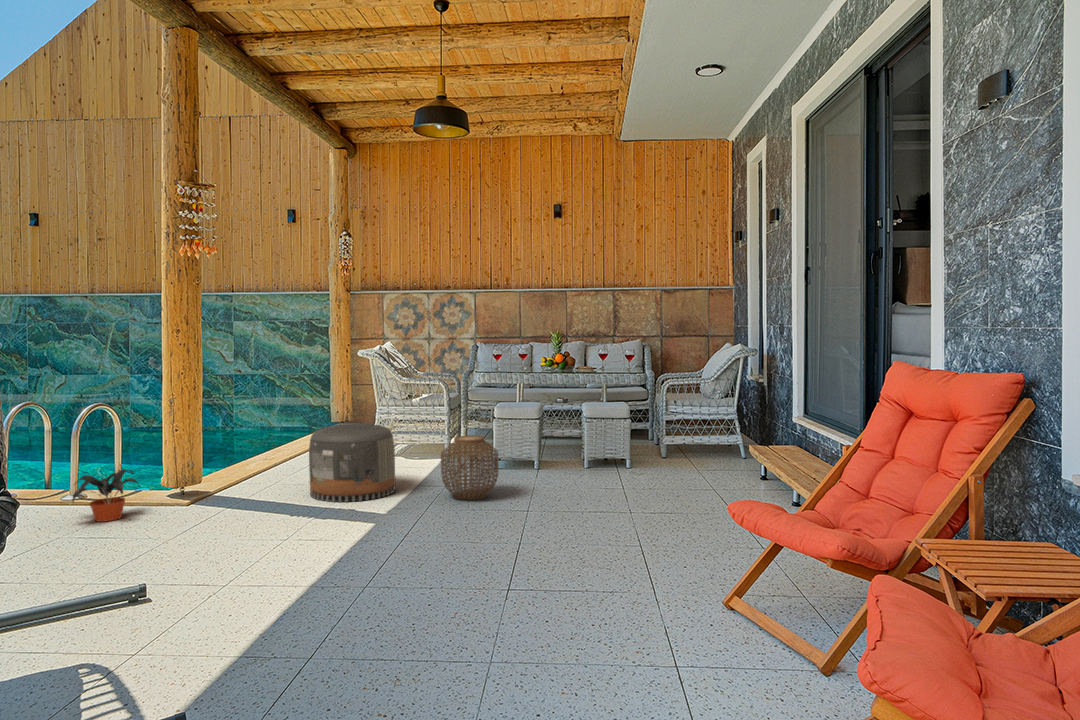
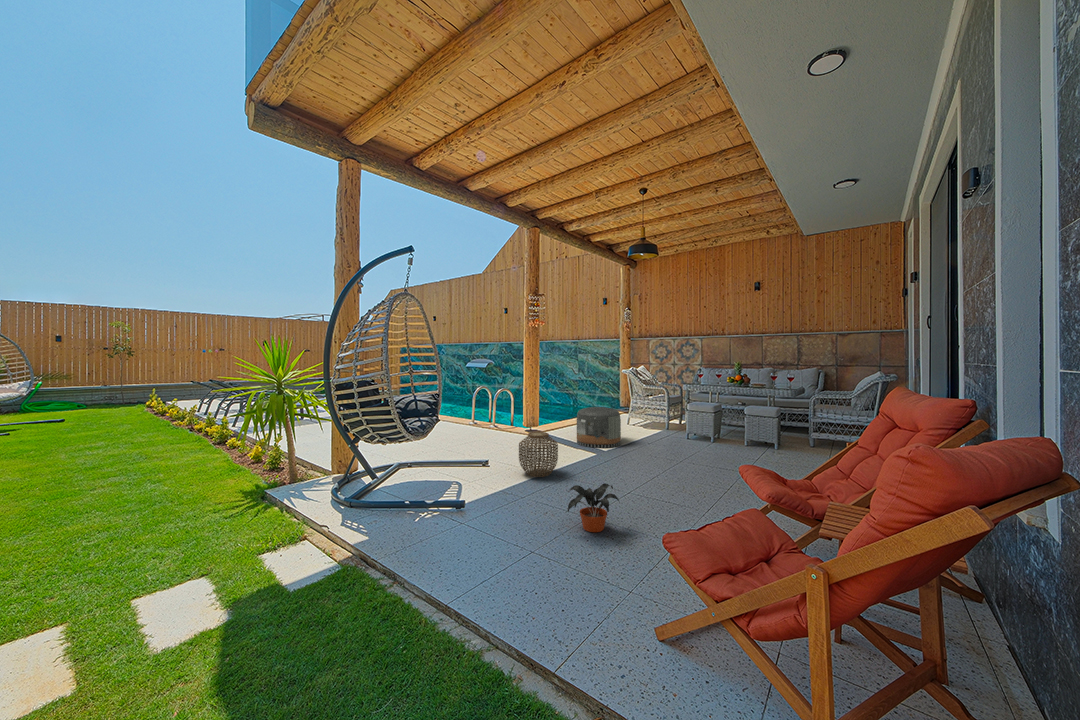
woven basket: present [441,435,498,500] -> present [519,432,558,477]
potted plant: present [72,470,138,522] -> present [568,483,619,532]

